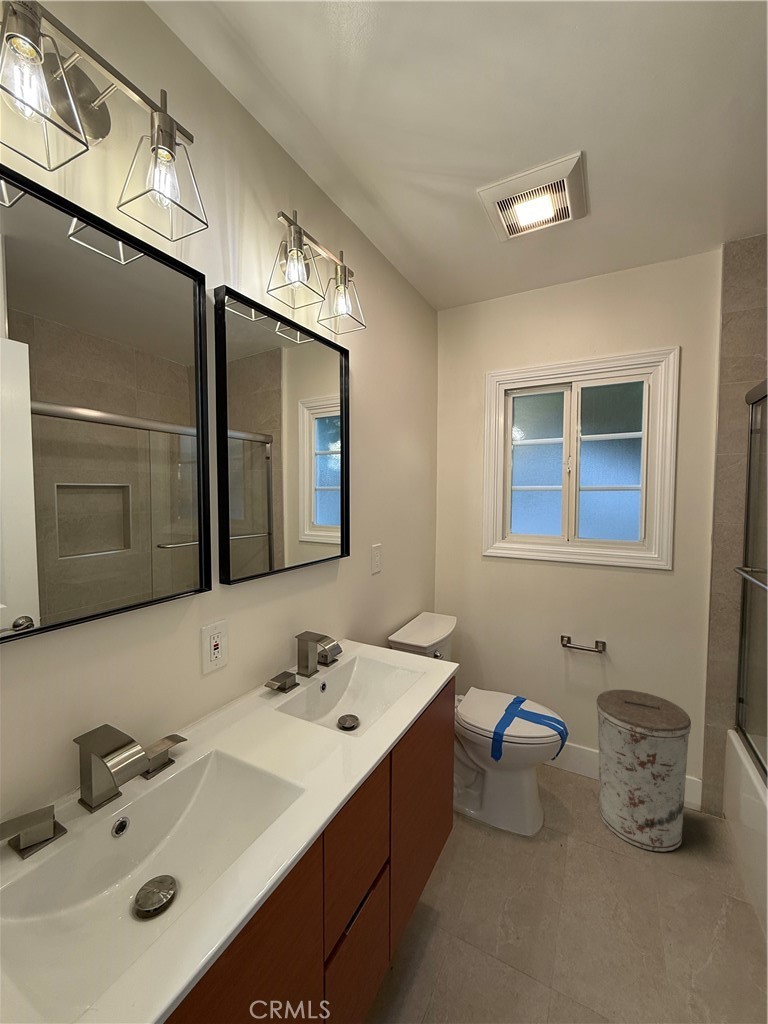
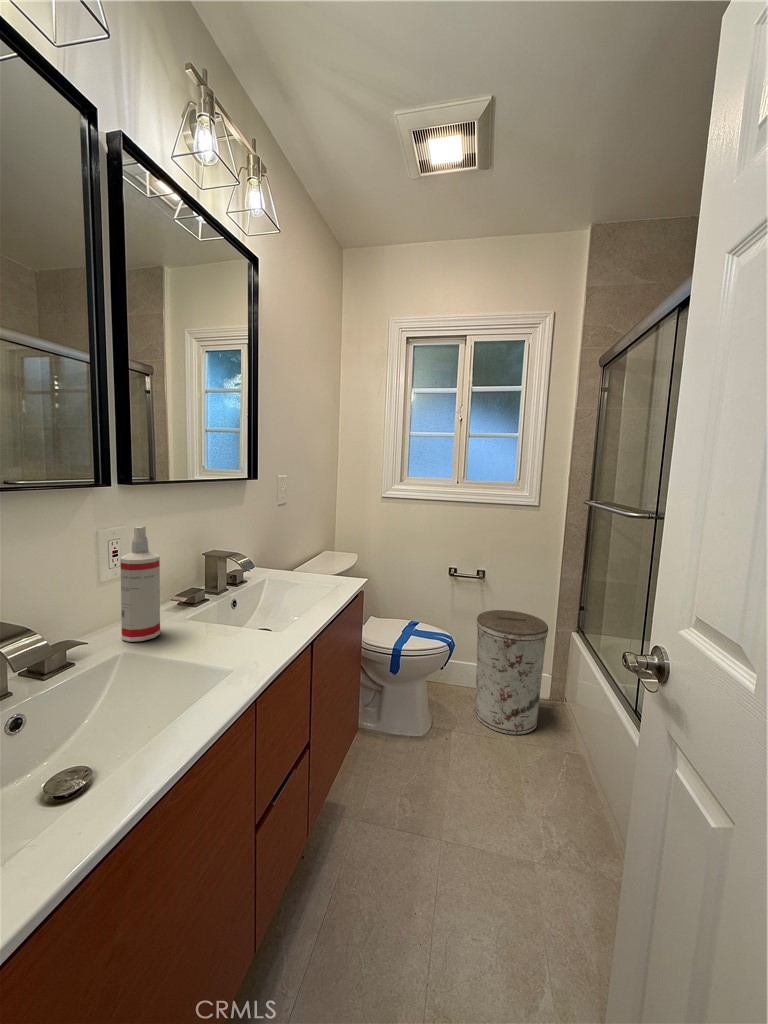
spray bottle: none [215,630,248,740] -> present [120,527,160,642]

